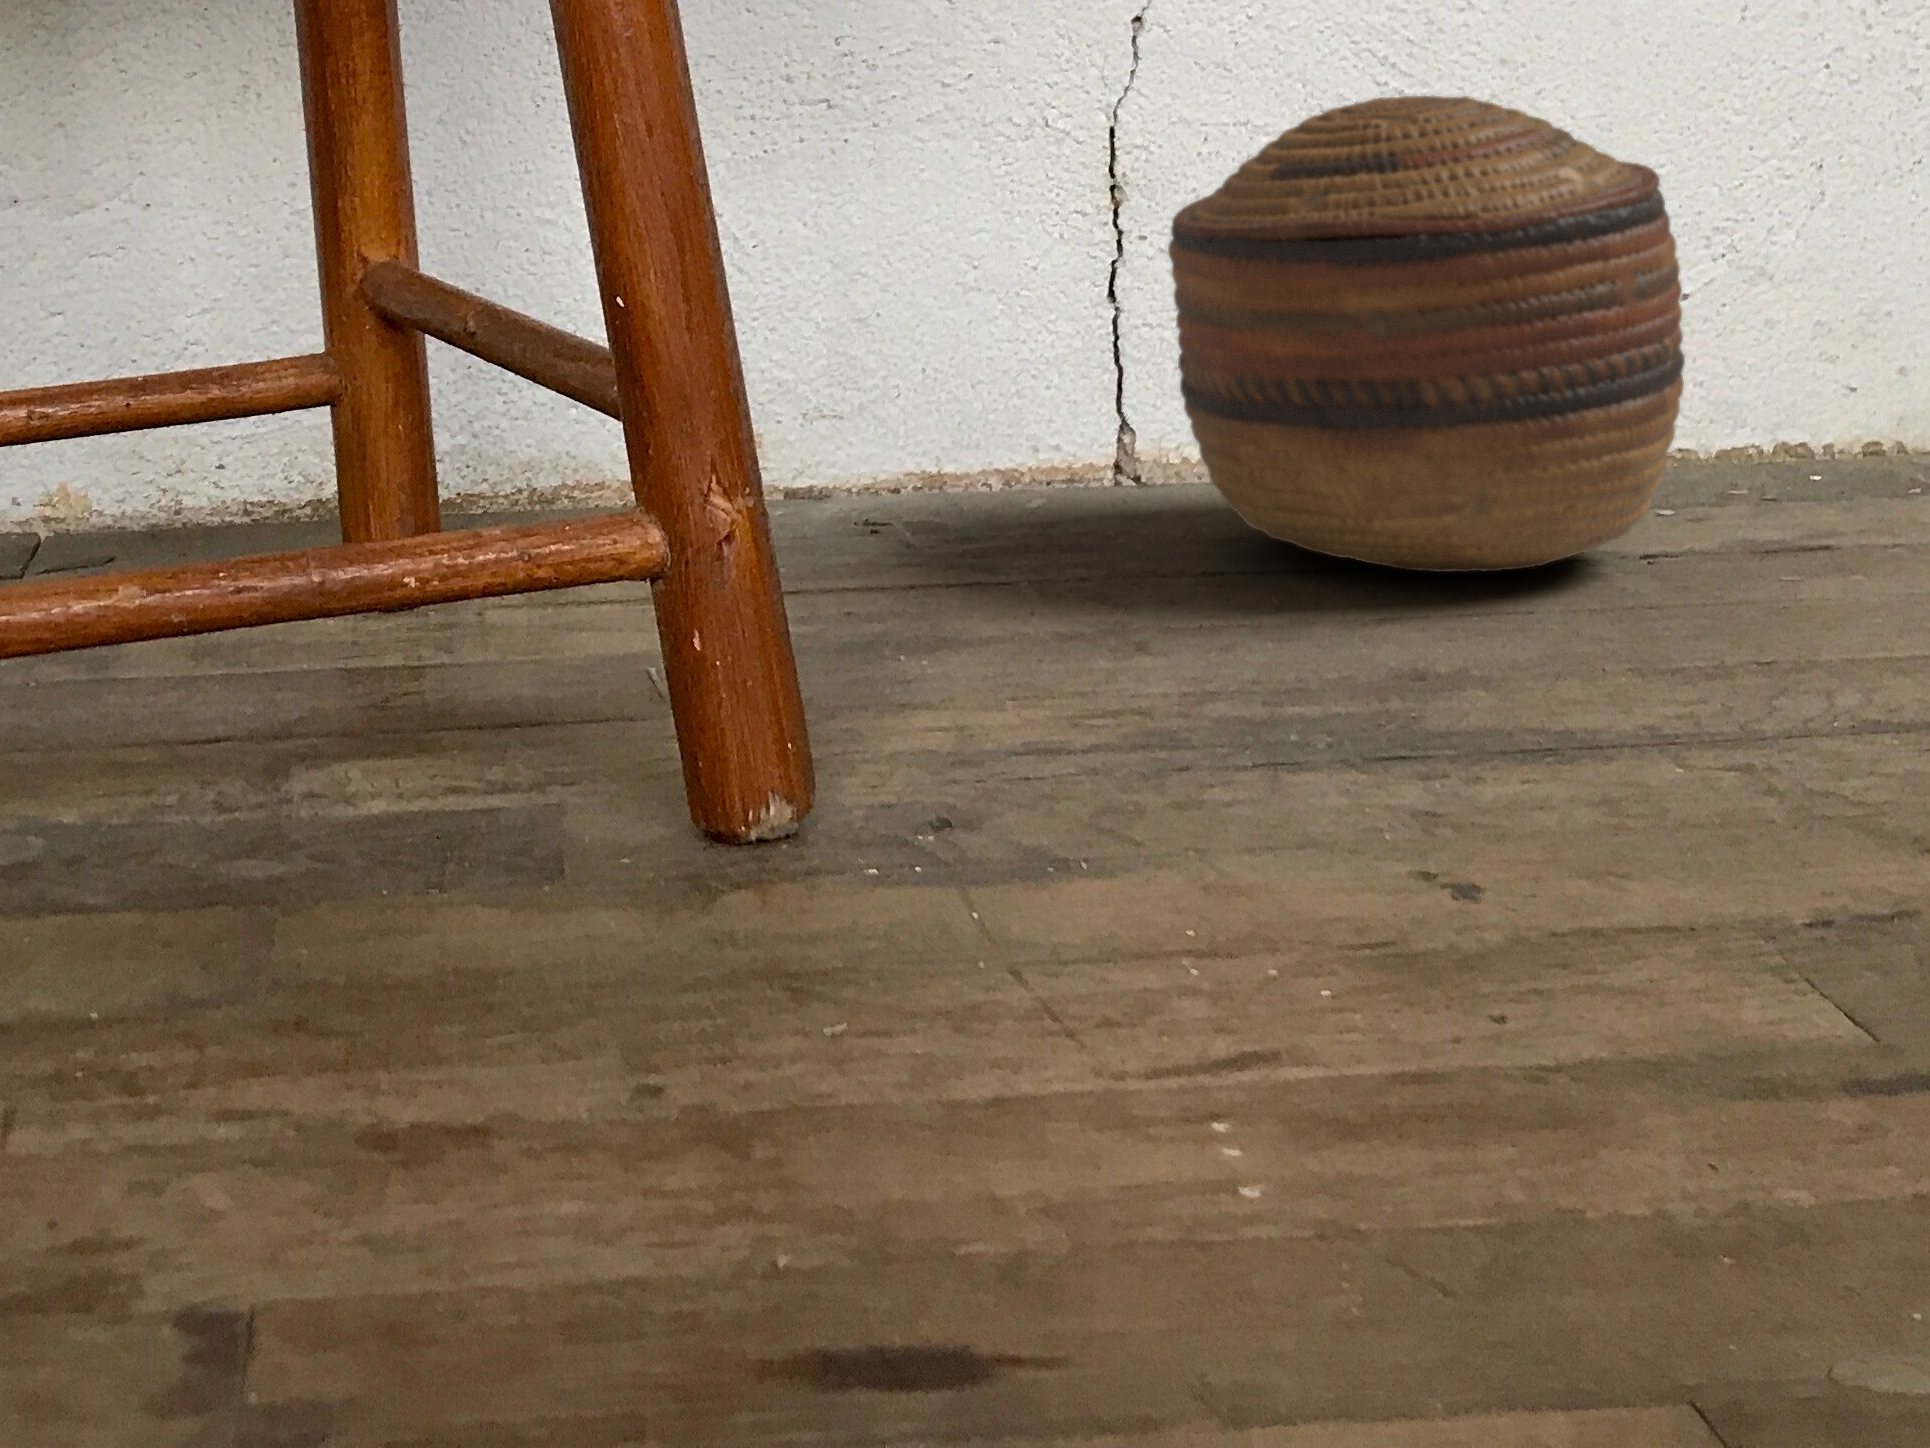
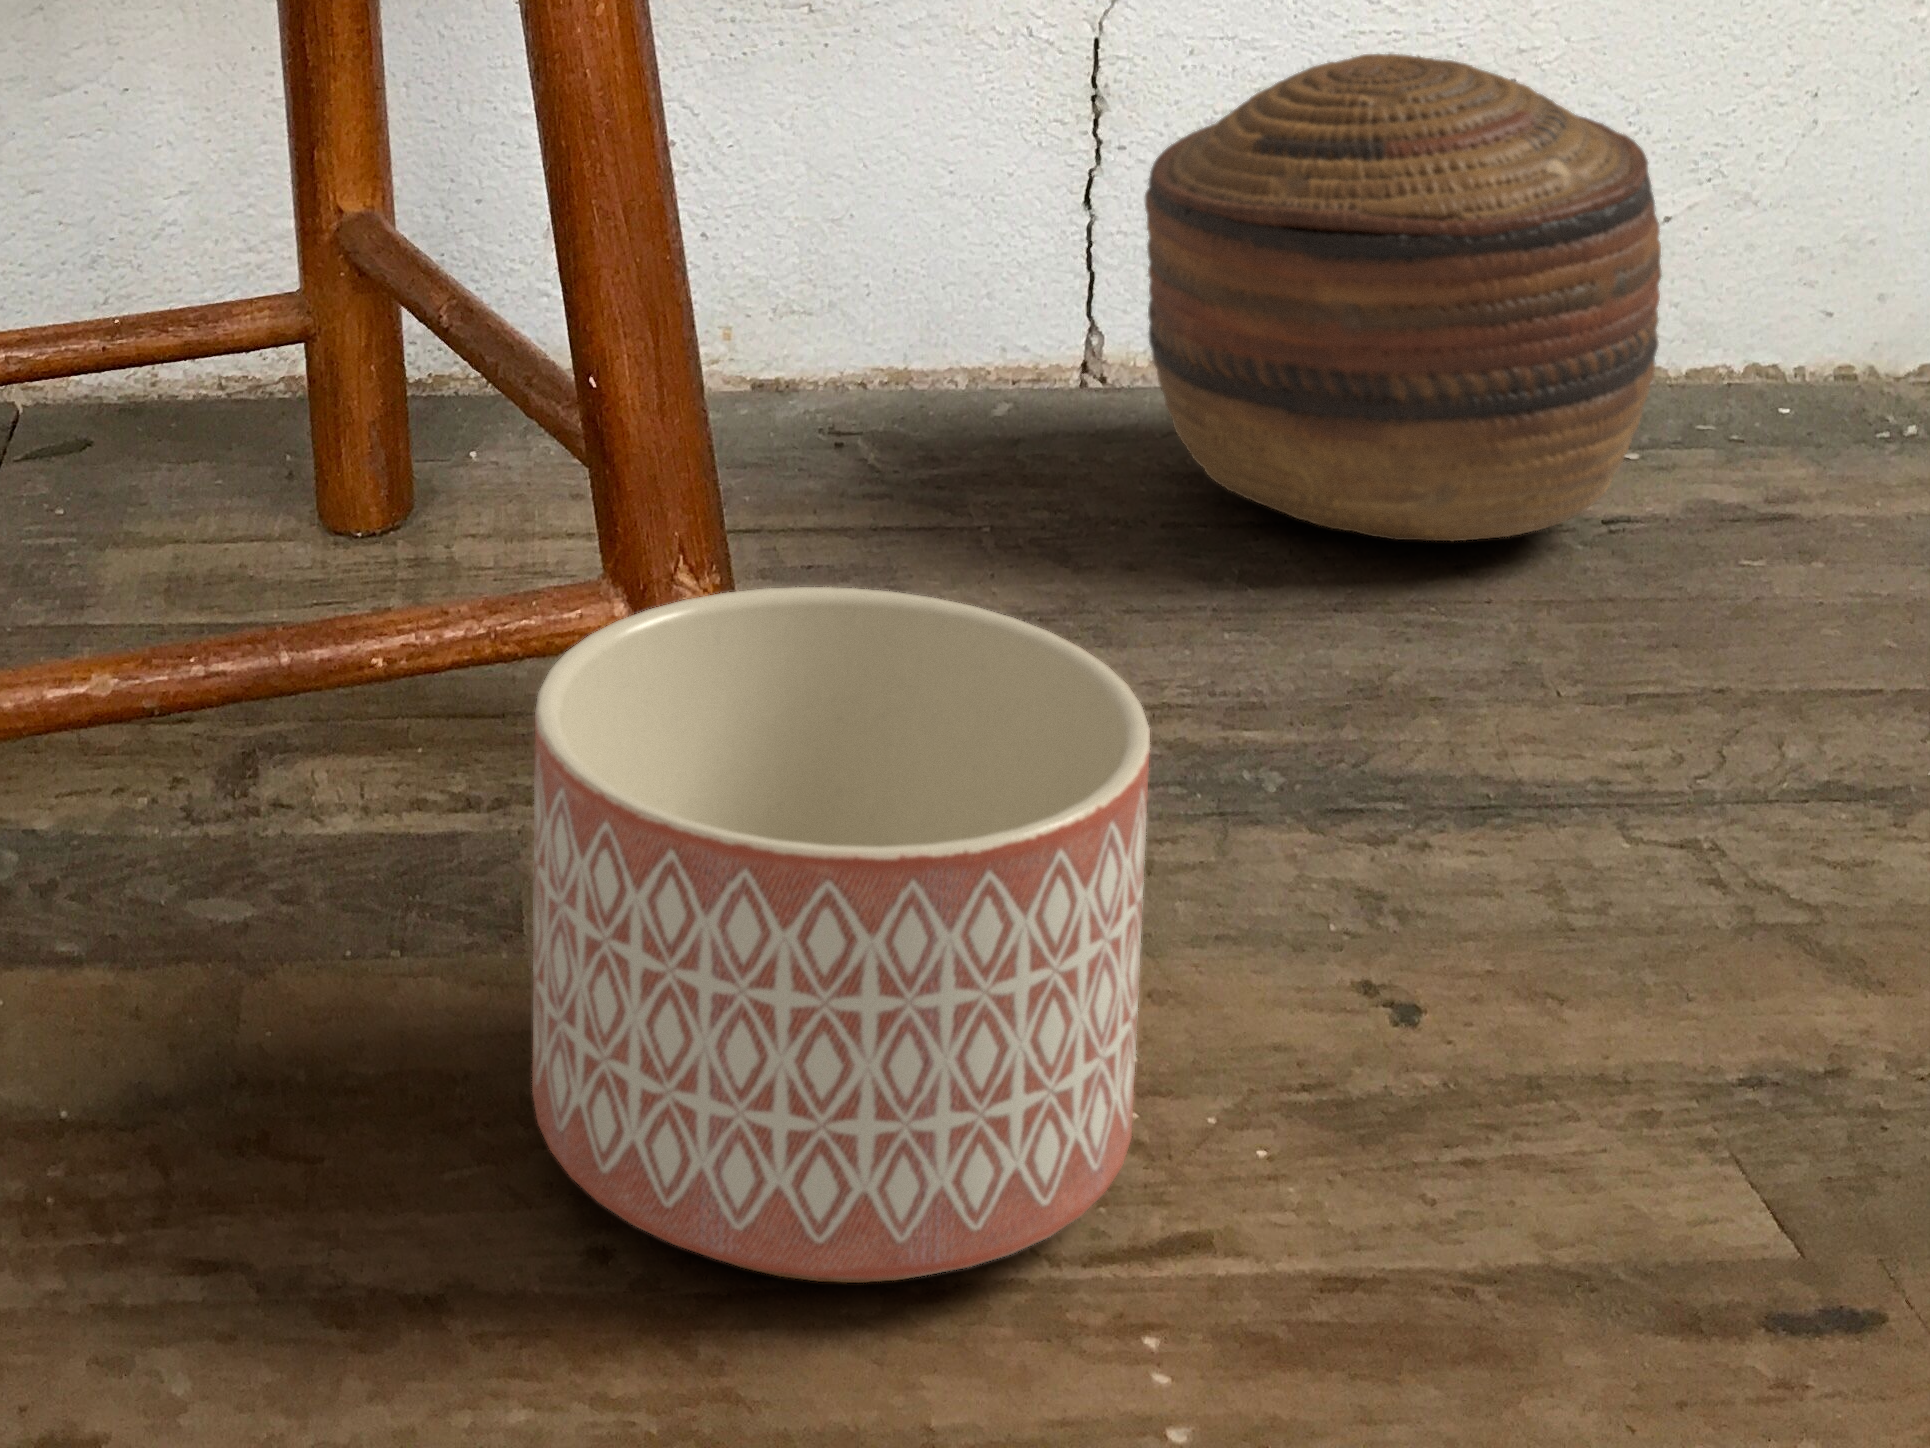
planter: none [567,467,1195,1104] -> present [532,587,1150,1283]

